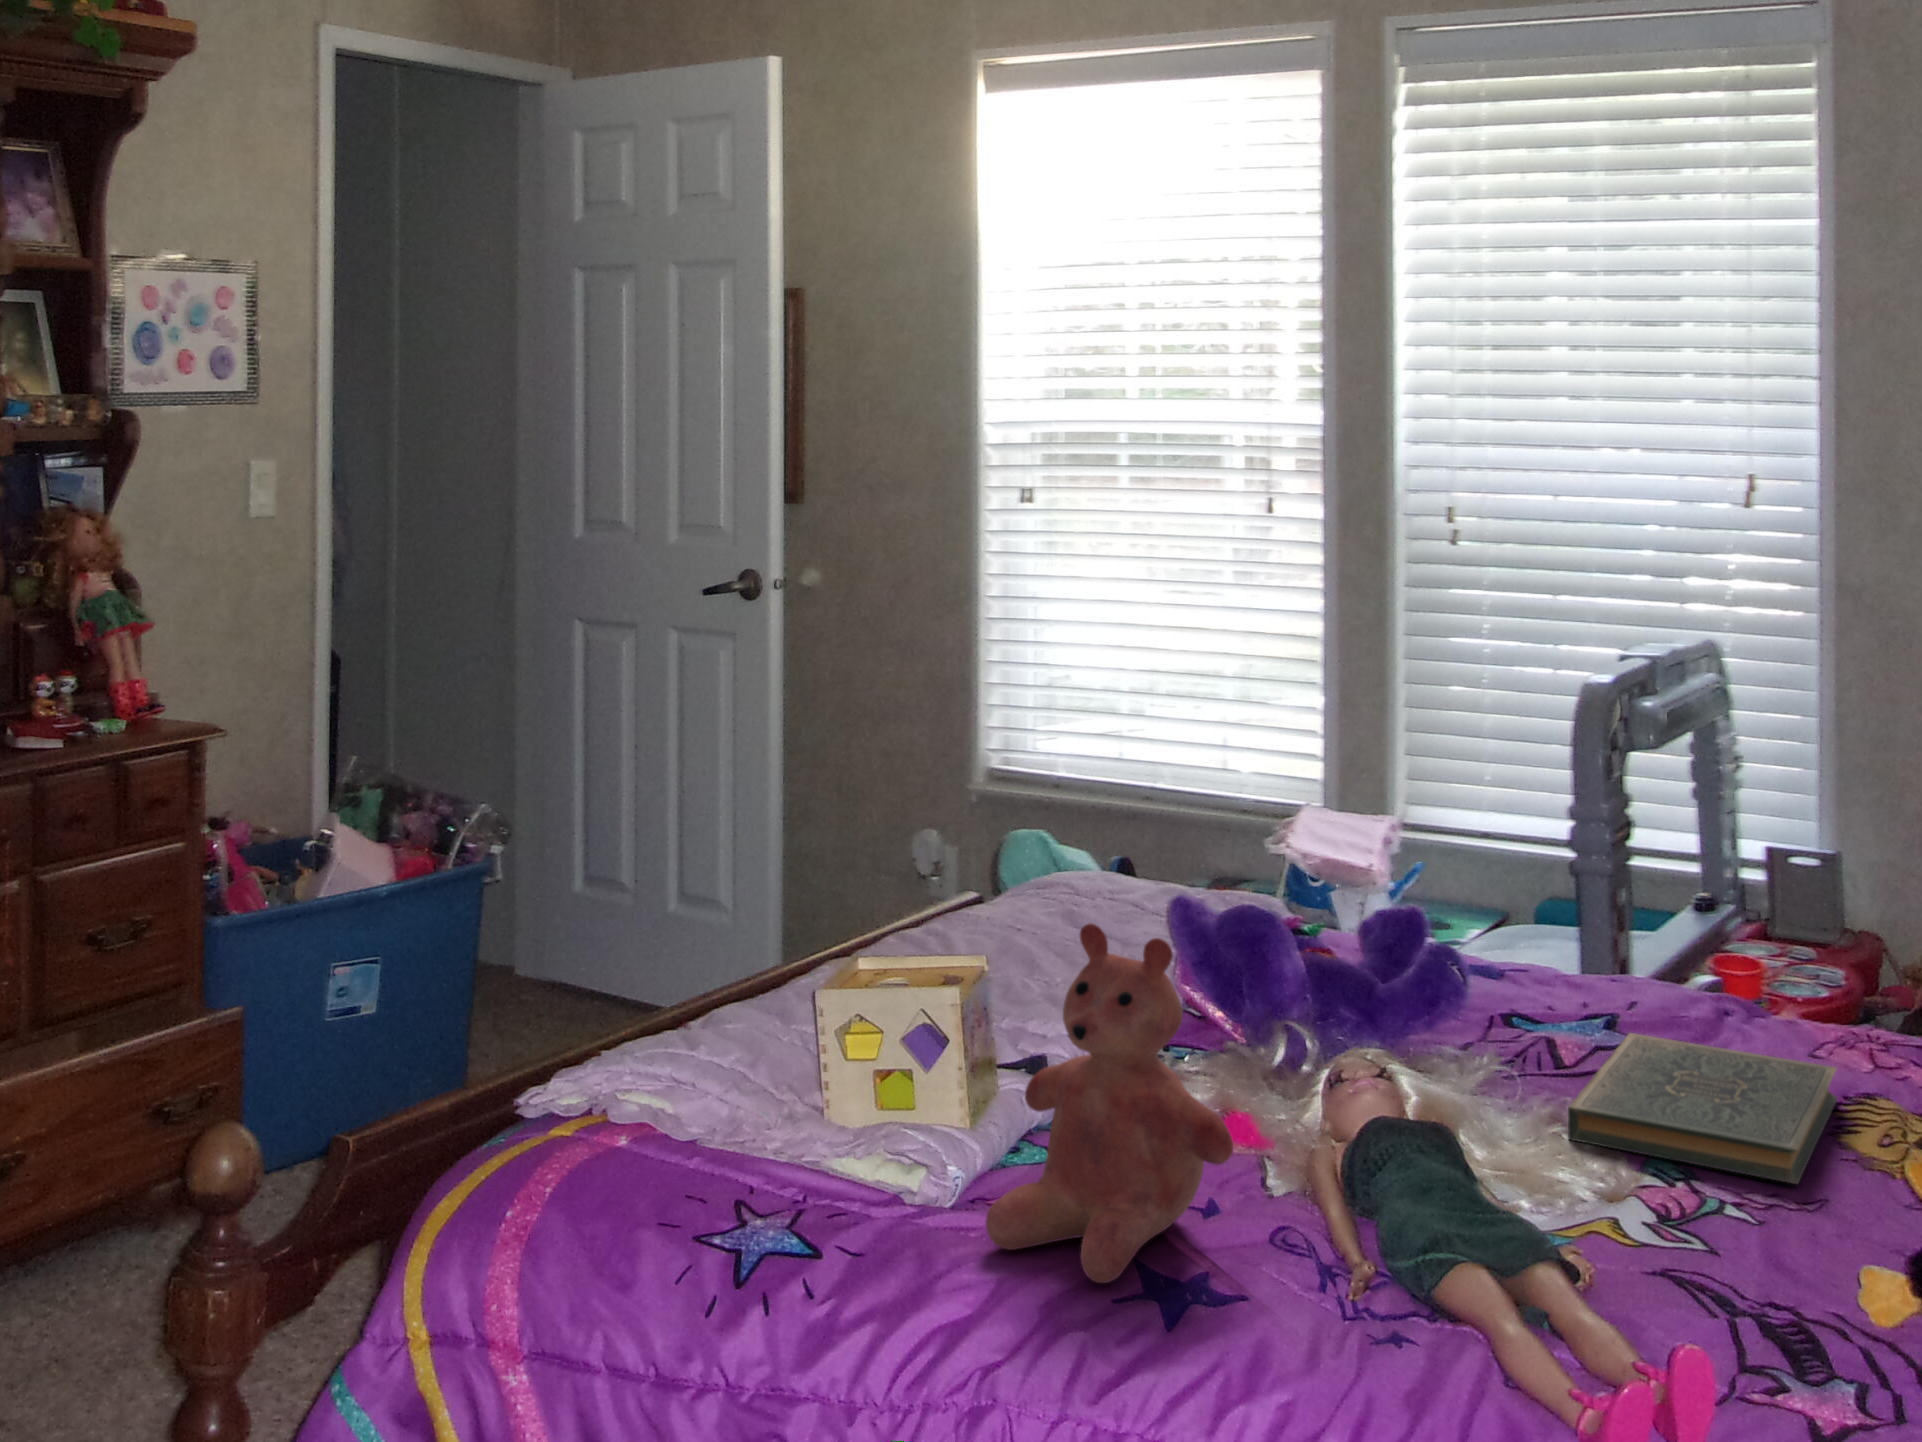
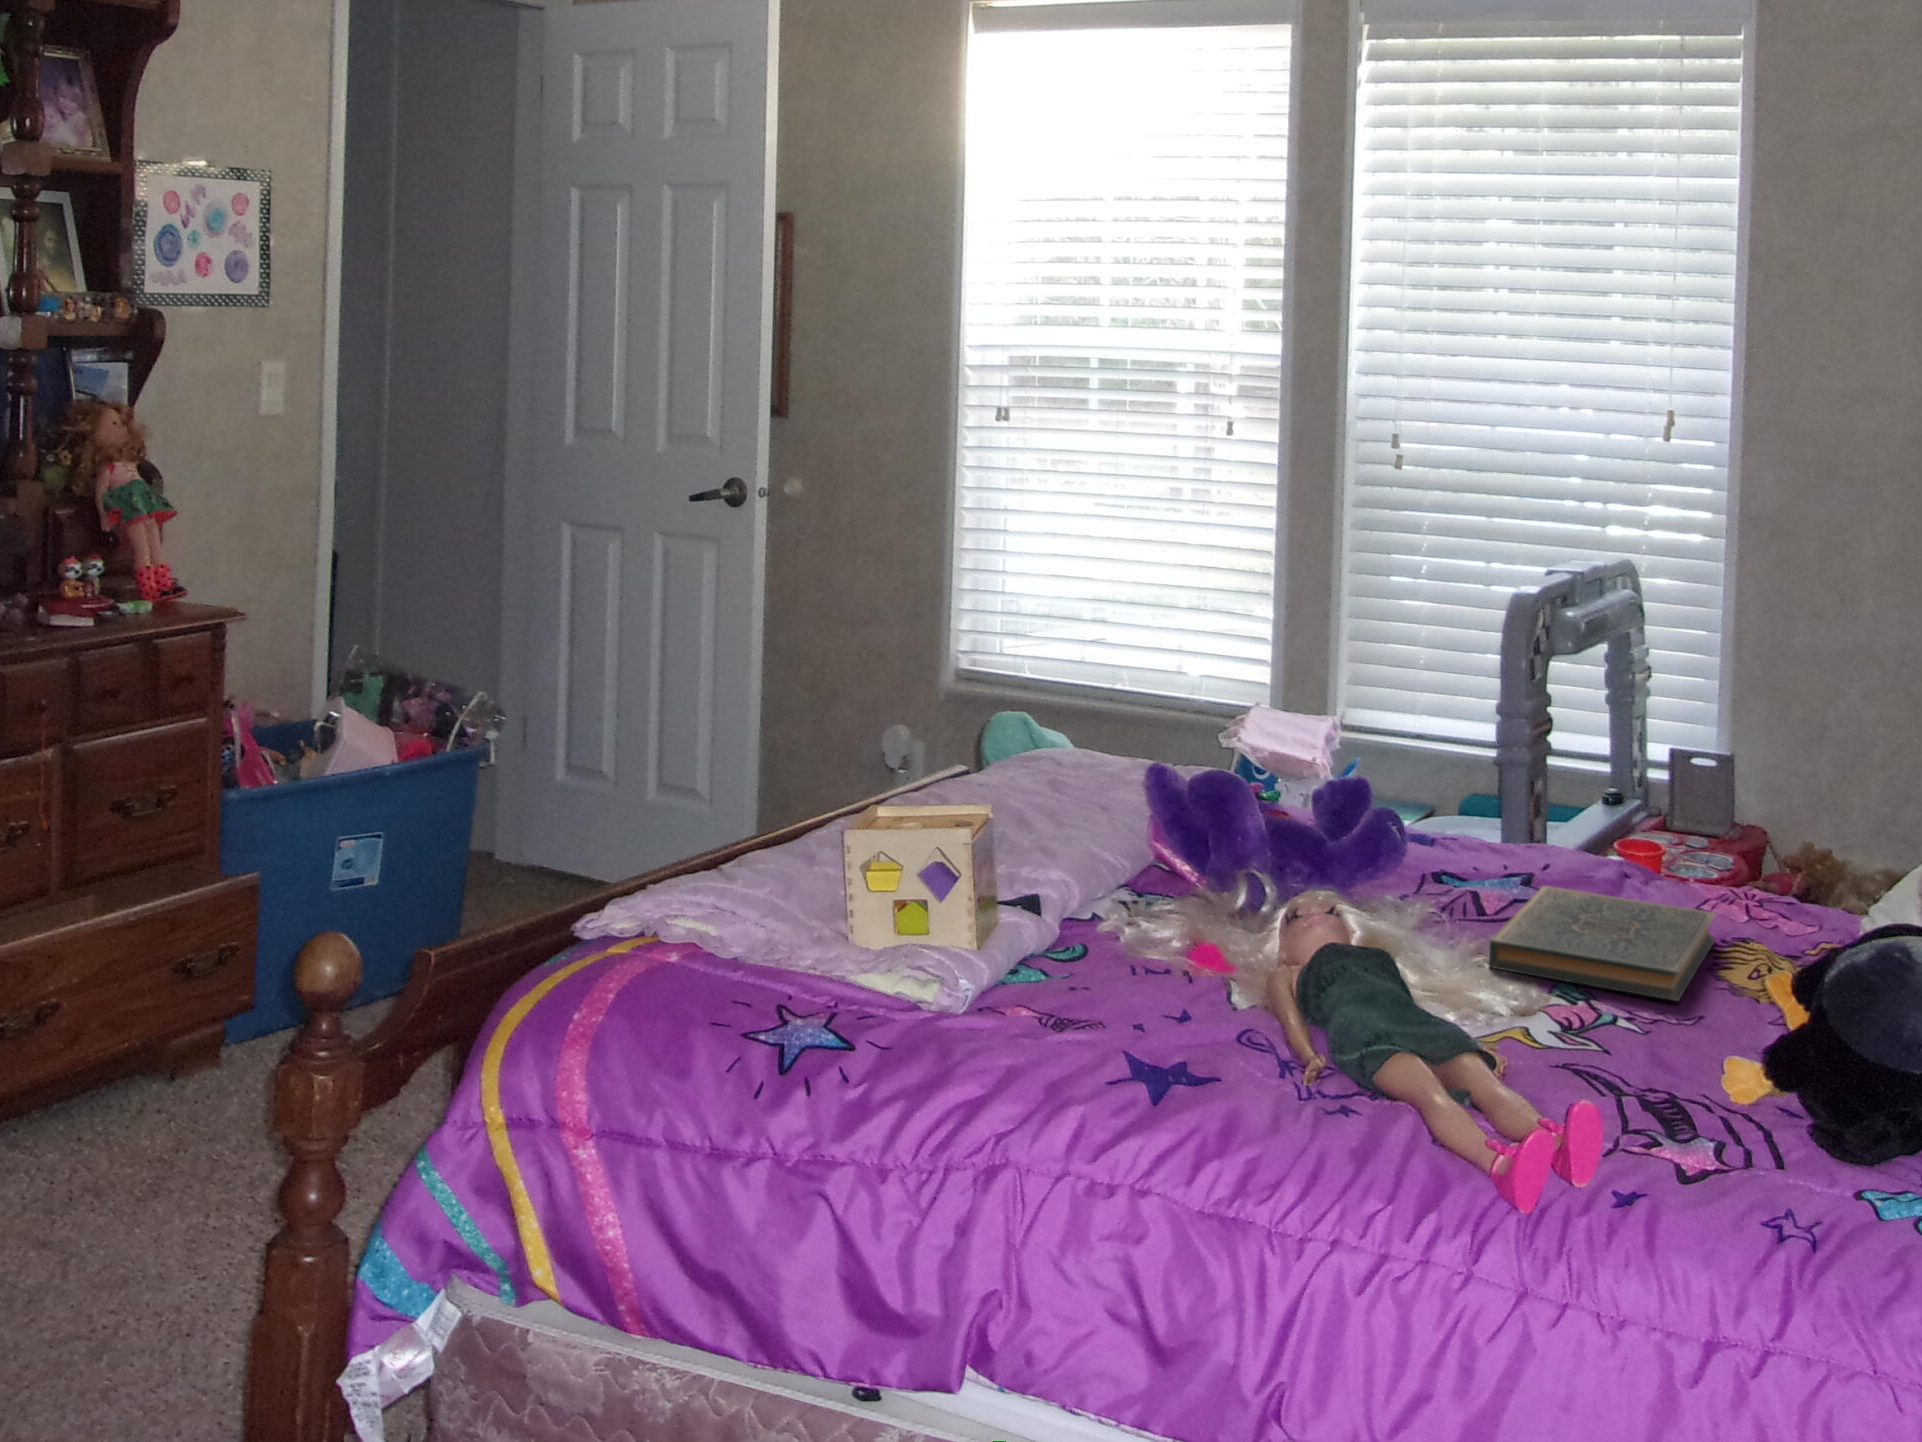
teddy bear: present [986,923,1233,1283] -> none [996,771,1210,1069]

